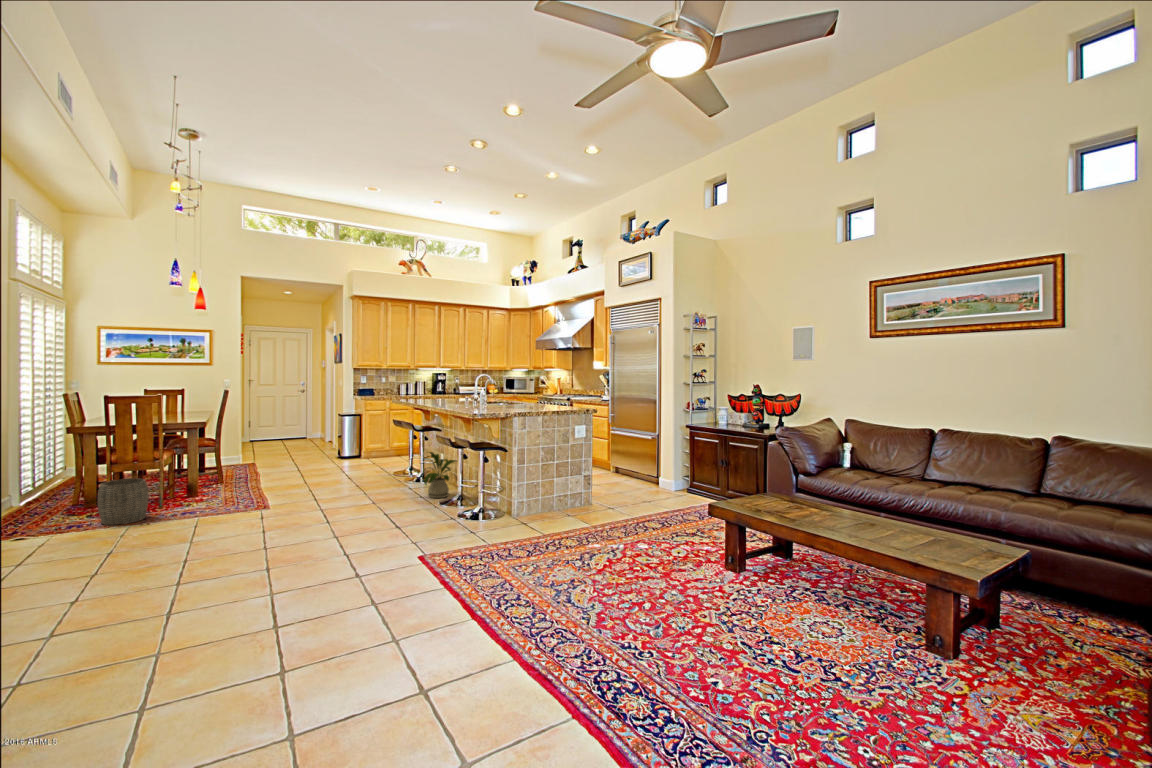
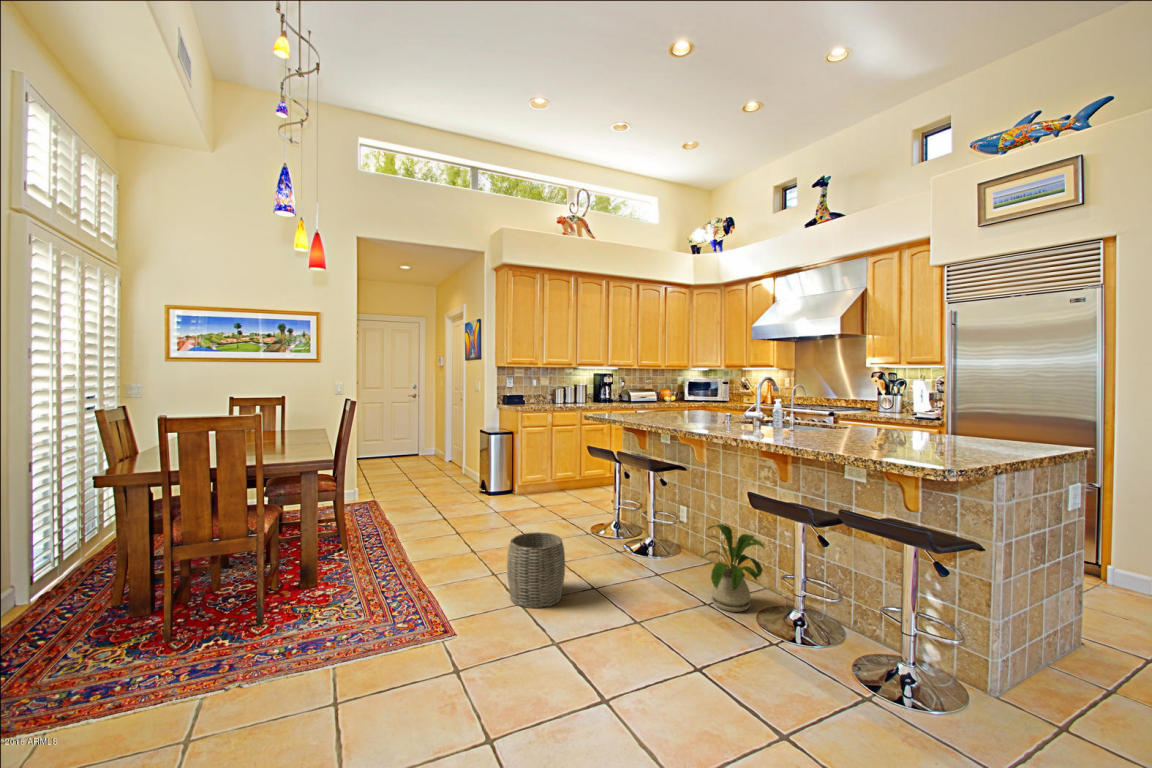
woven basket: present [98,479,148,525] -> present [507,532,565,608]

